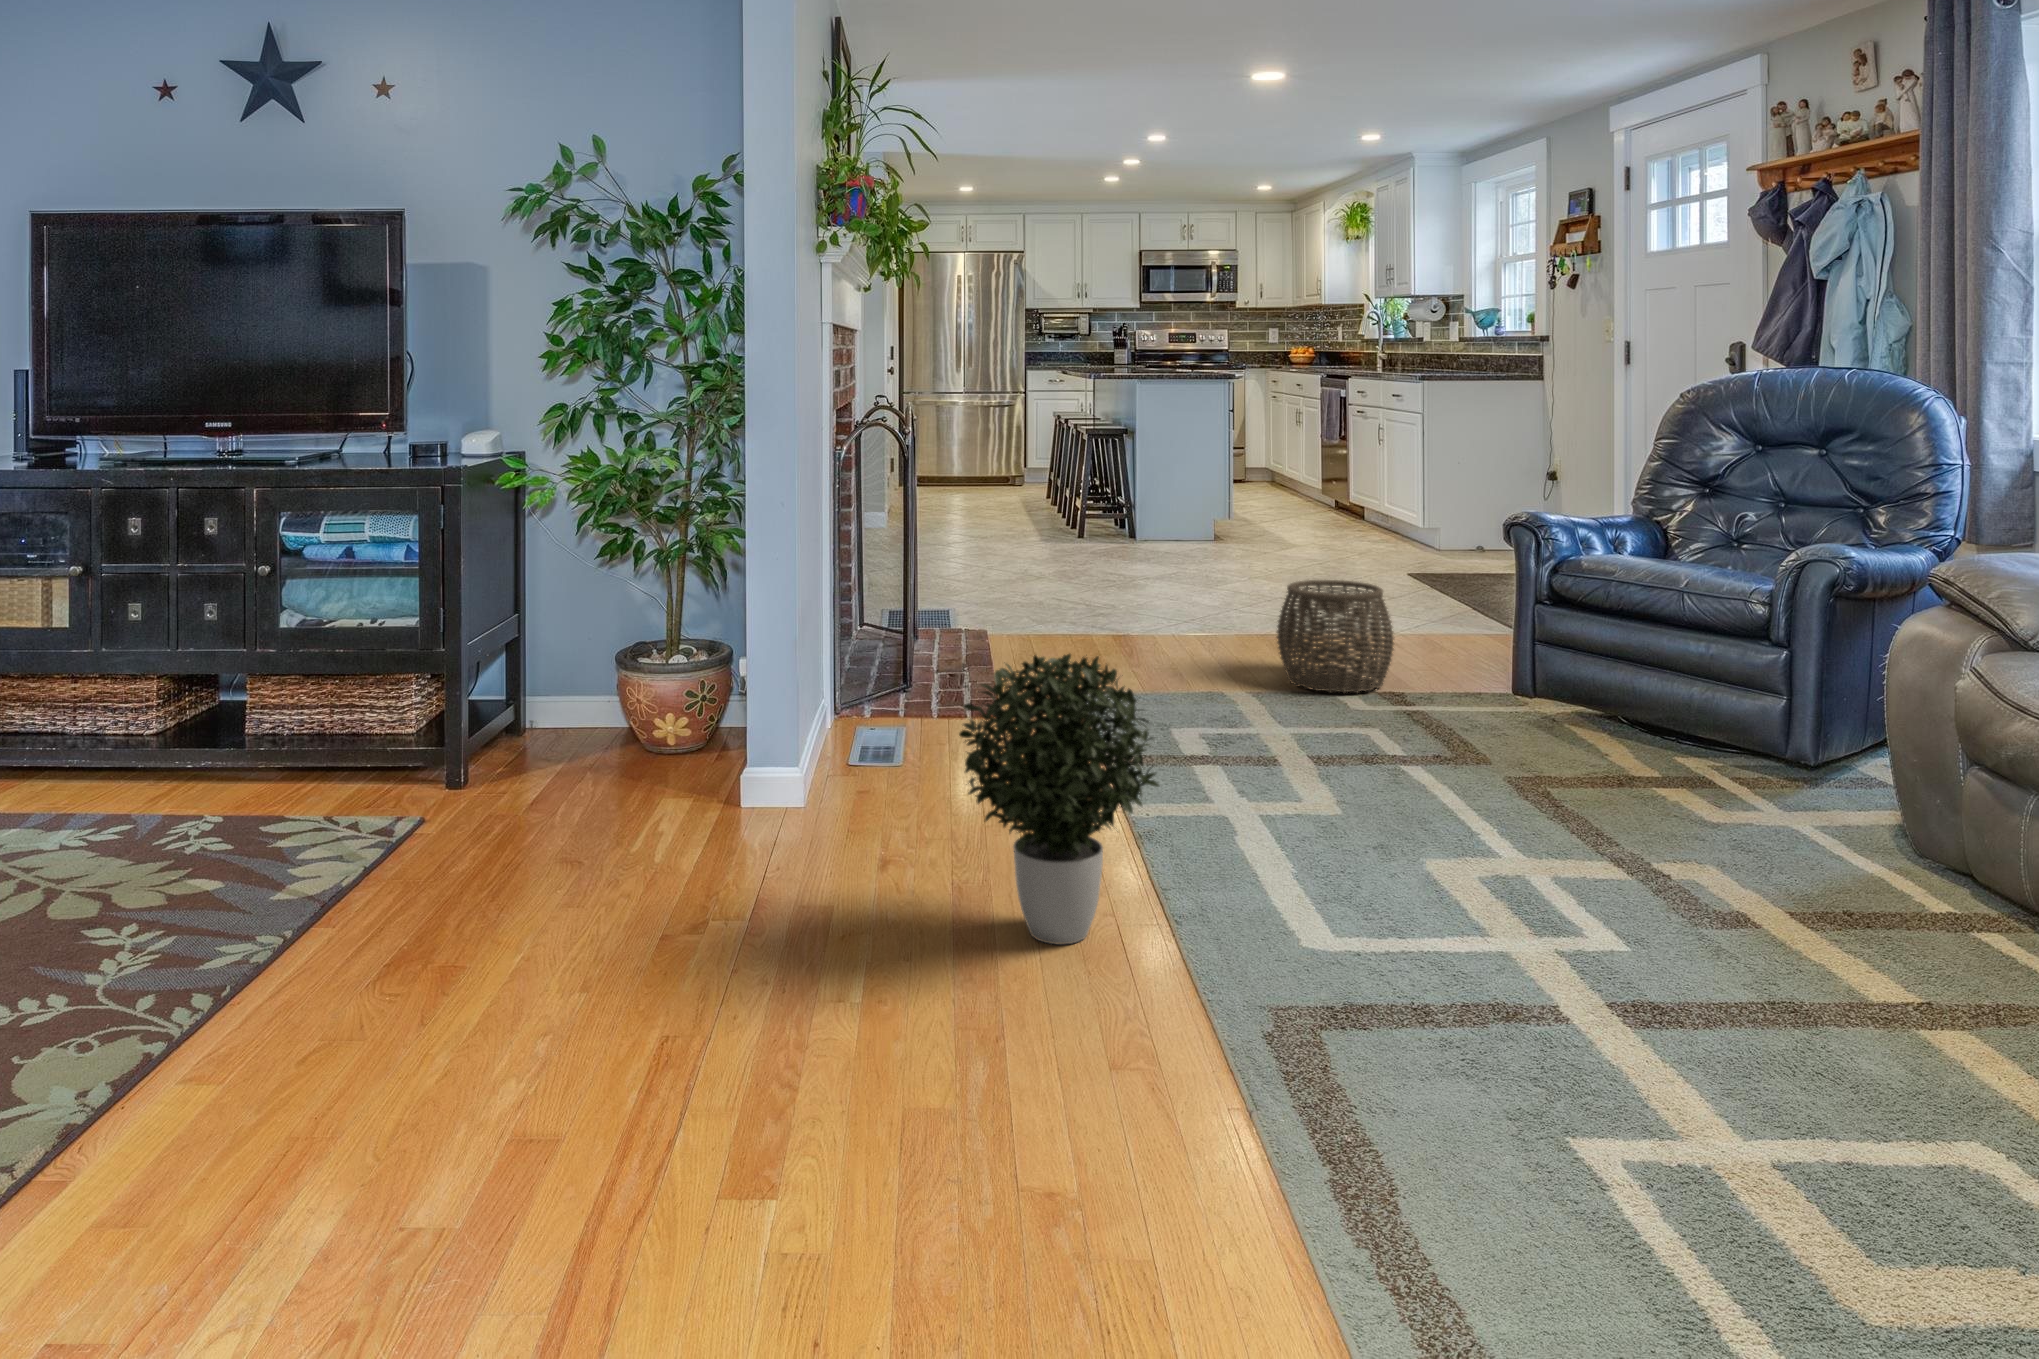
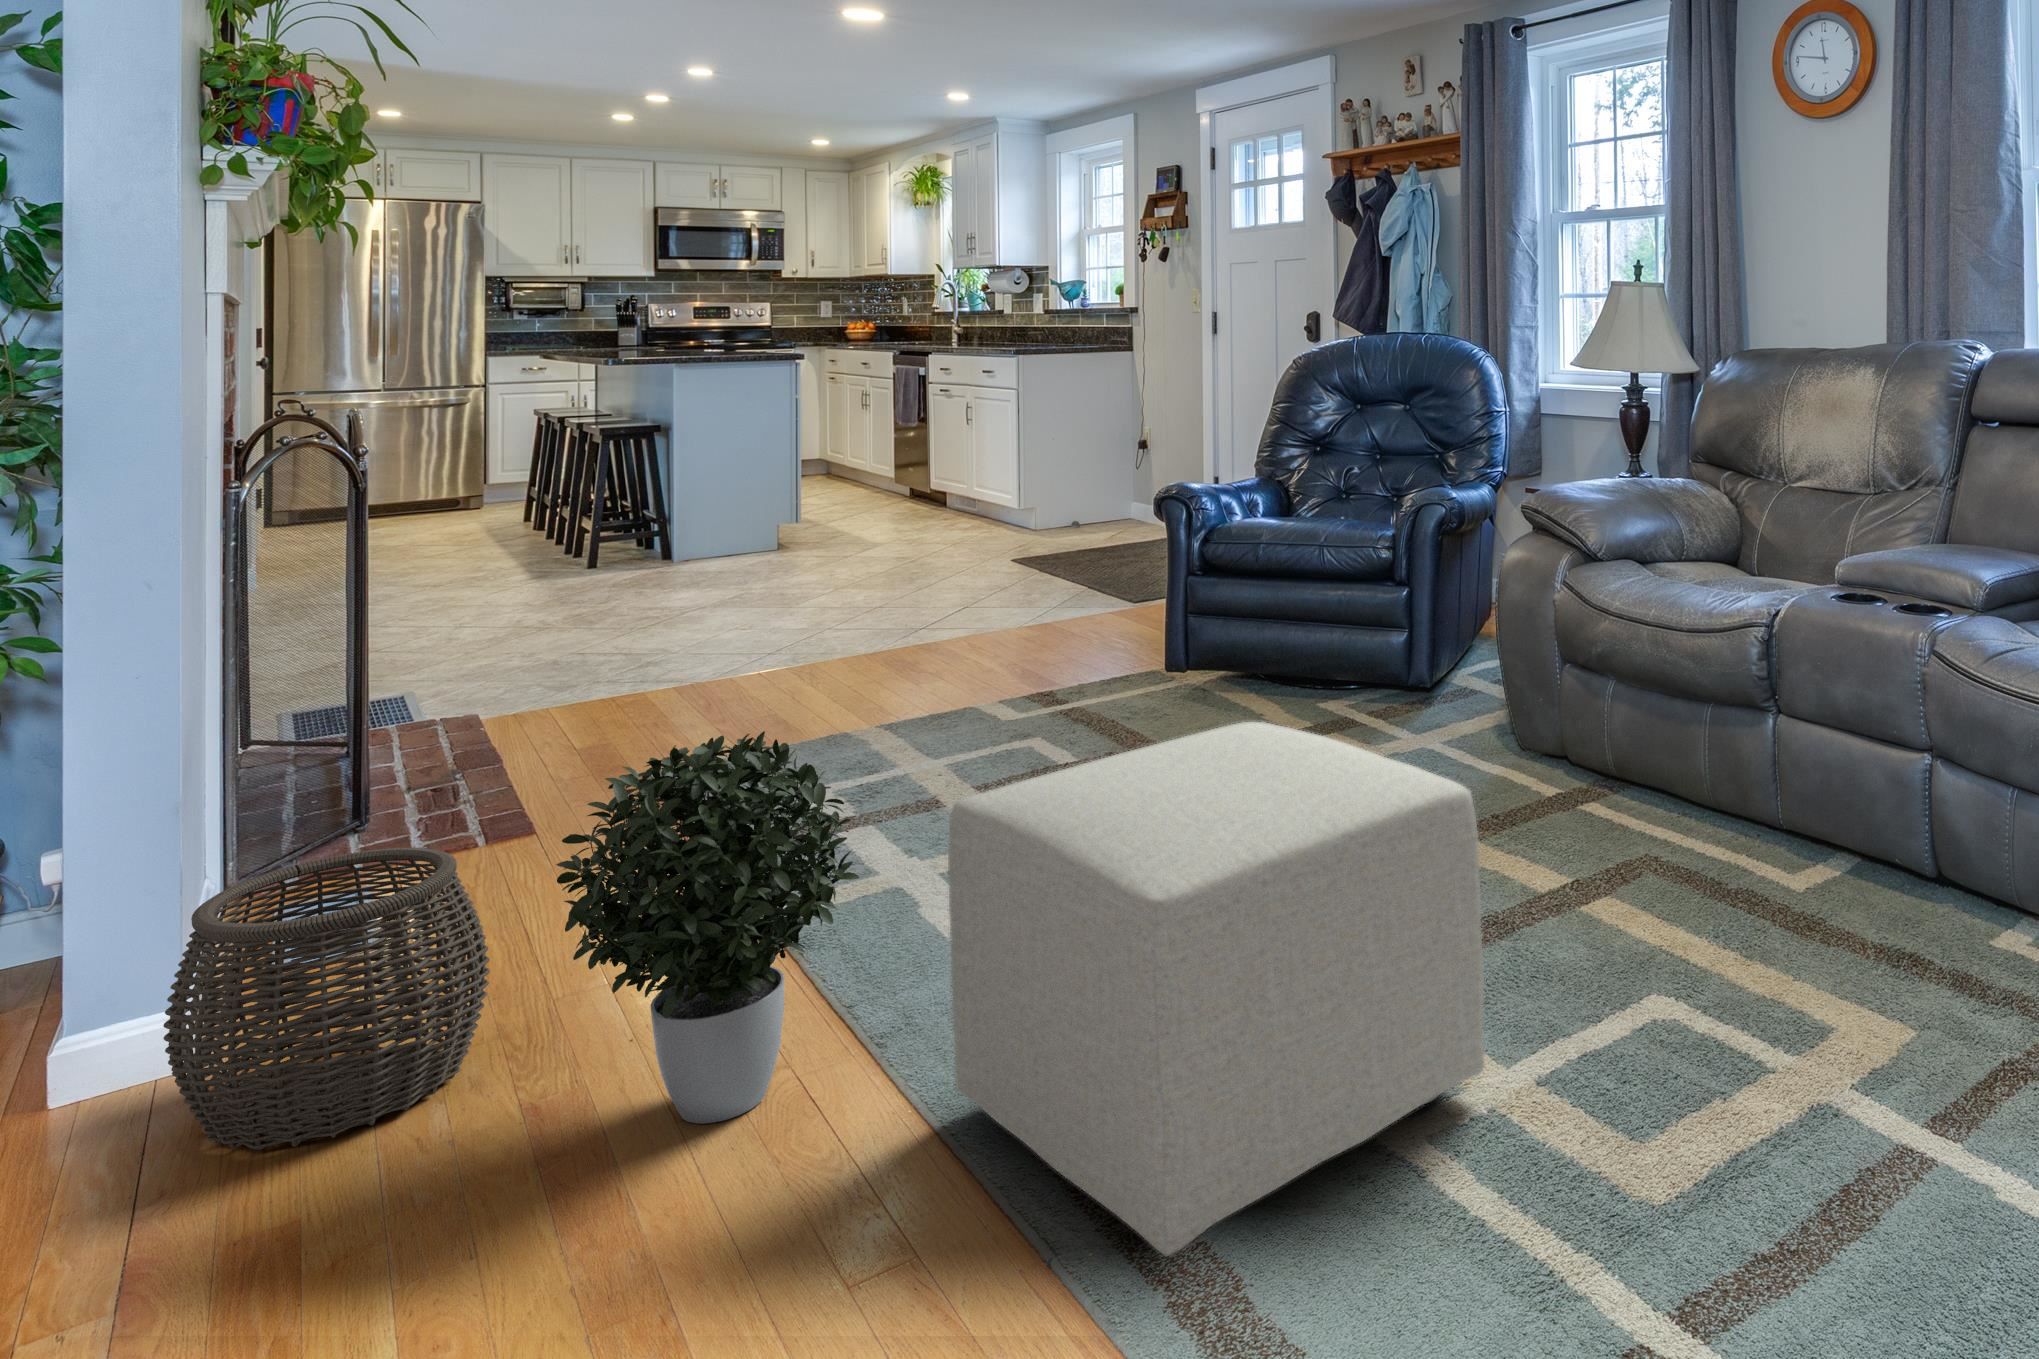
woven basket: present [1277,580,1394,693] -> present [163,848,490,1150]
ottoman: none [1213,725,1711,1152] -> present [948,722,1485,1256]

